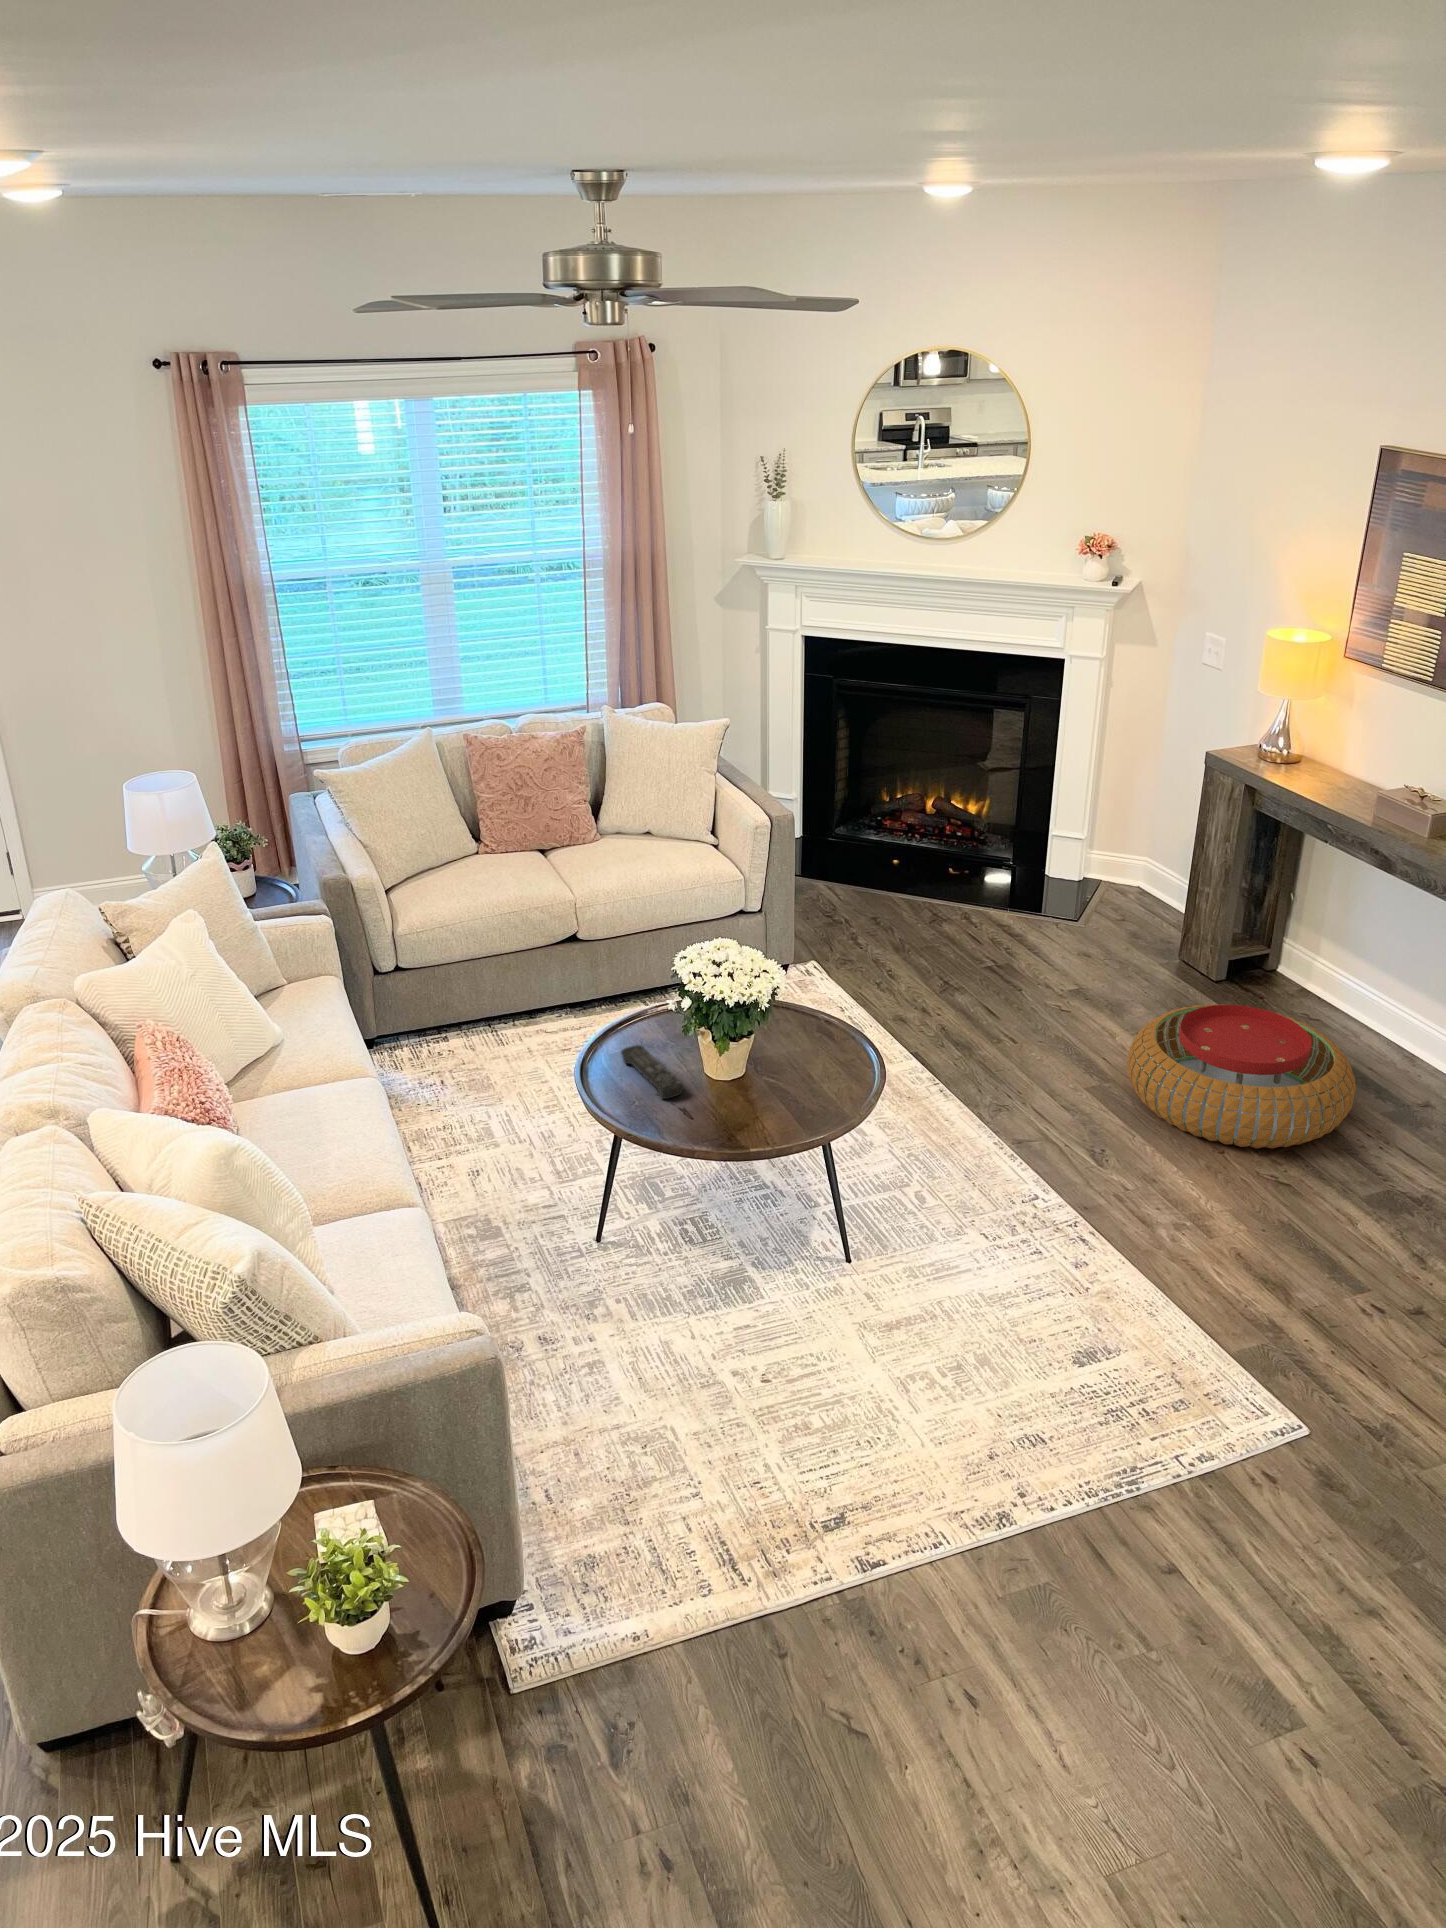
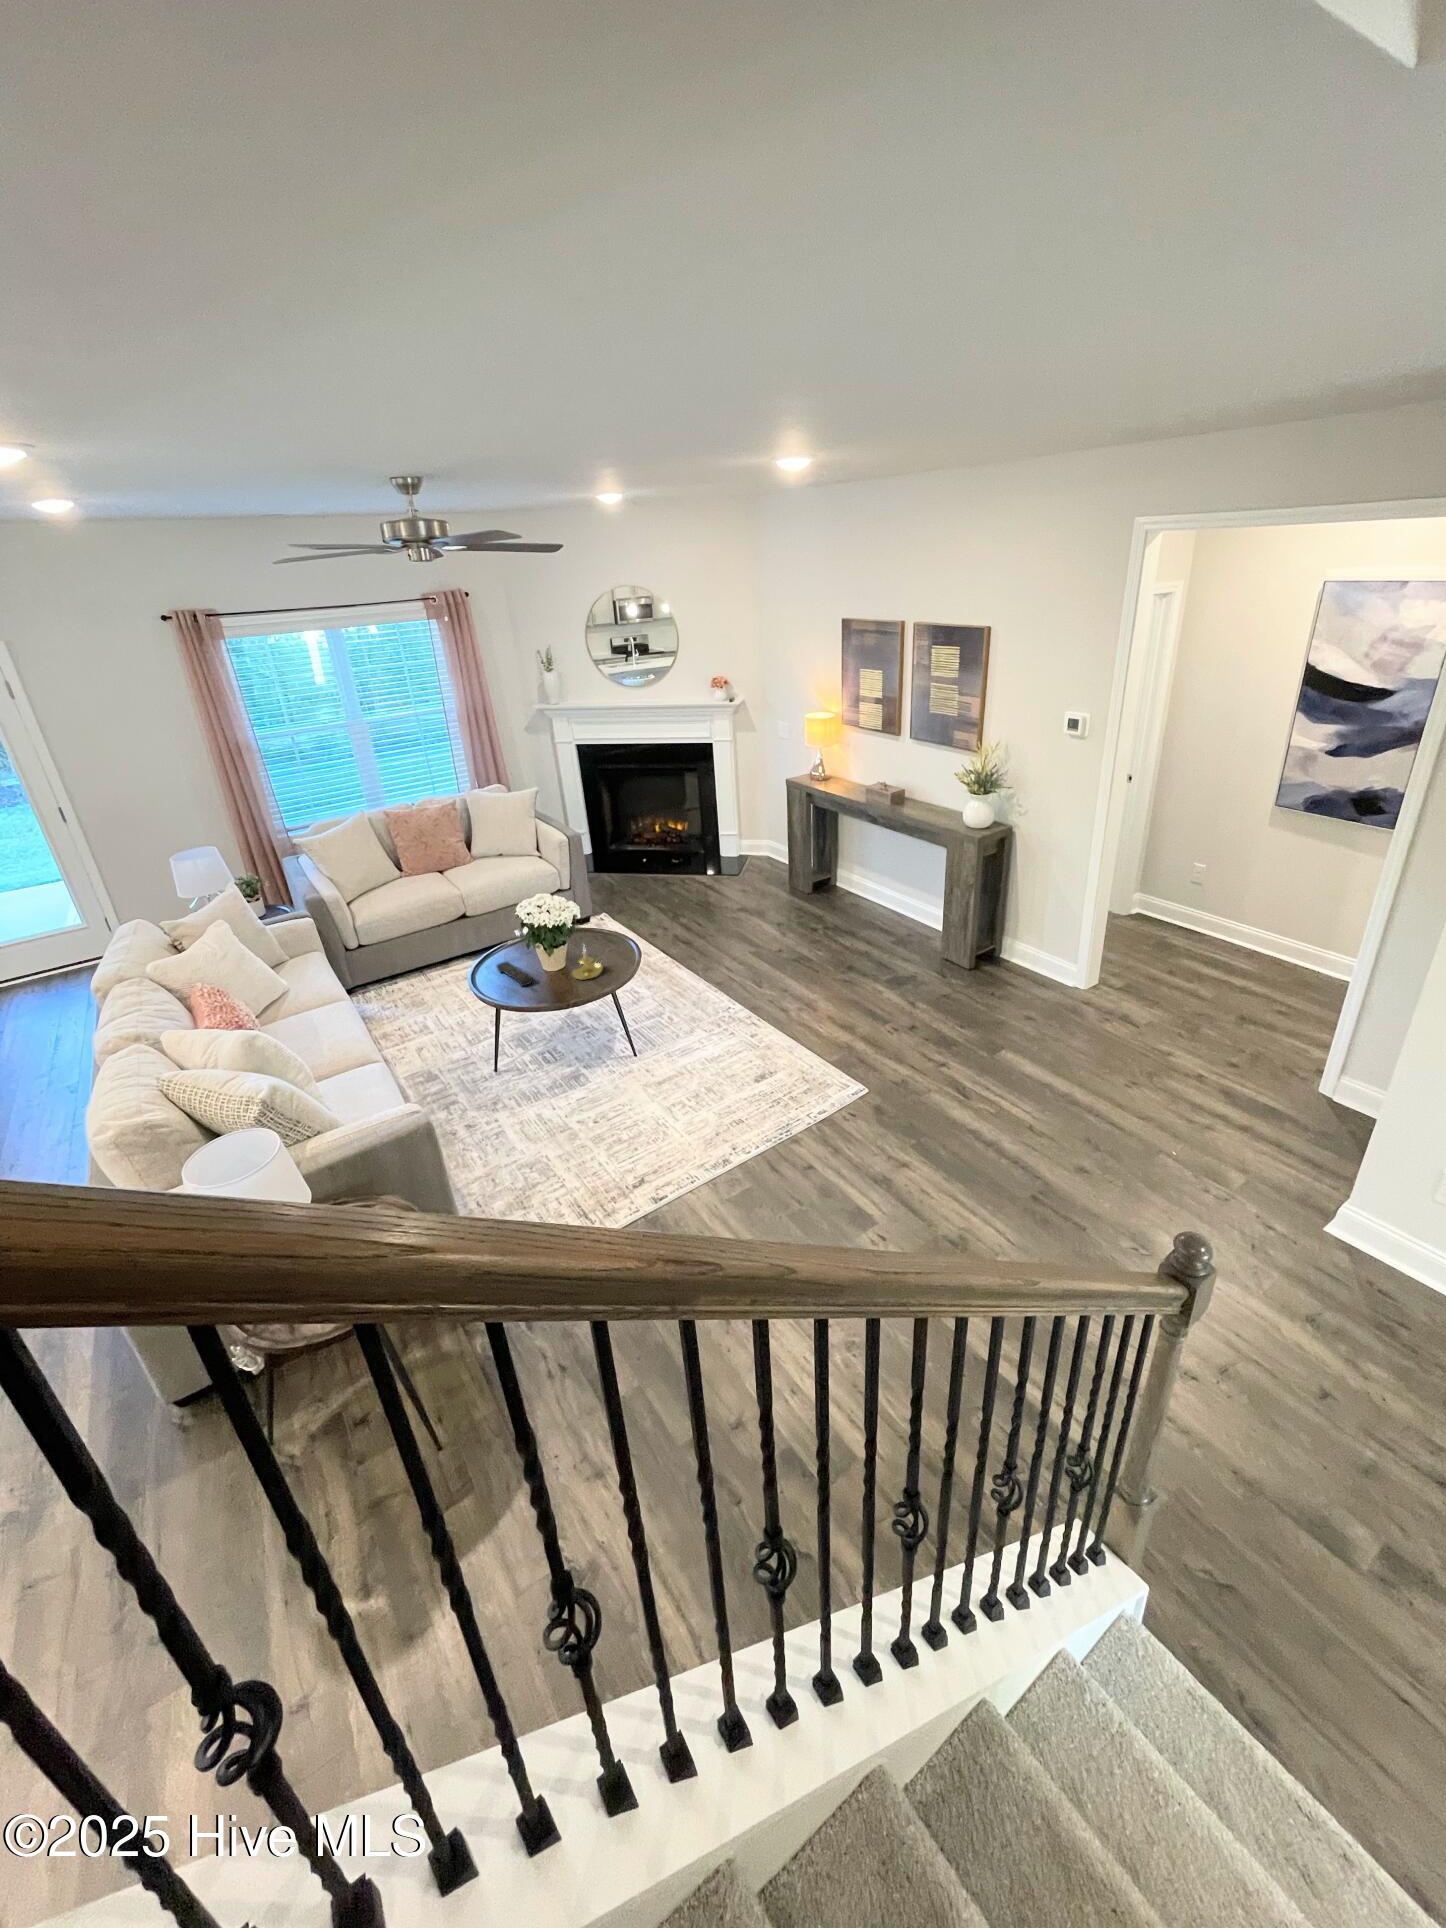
pouf: present [1127,1004,1356,1148] -> none [766,902,873,969]
candle holder: none [753,1038,816,1105] -> present [572,950,603,980]

